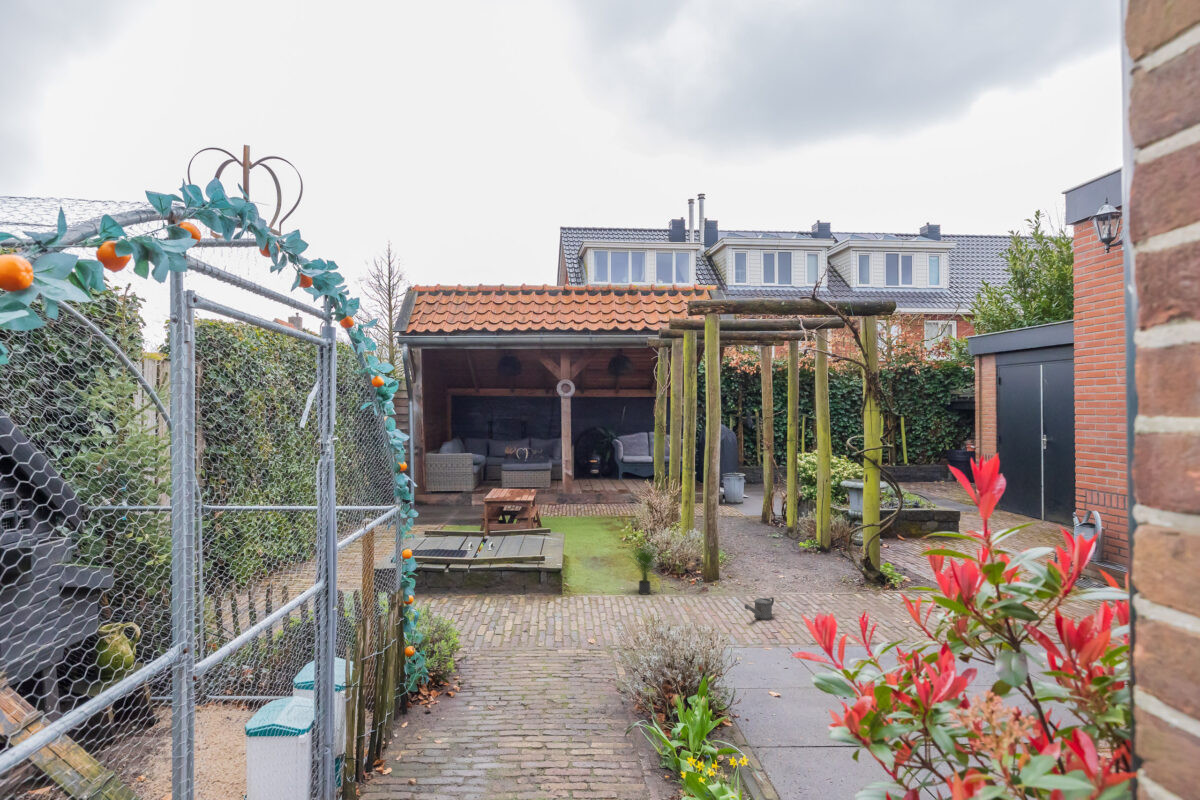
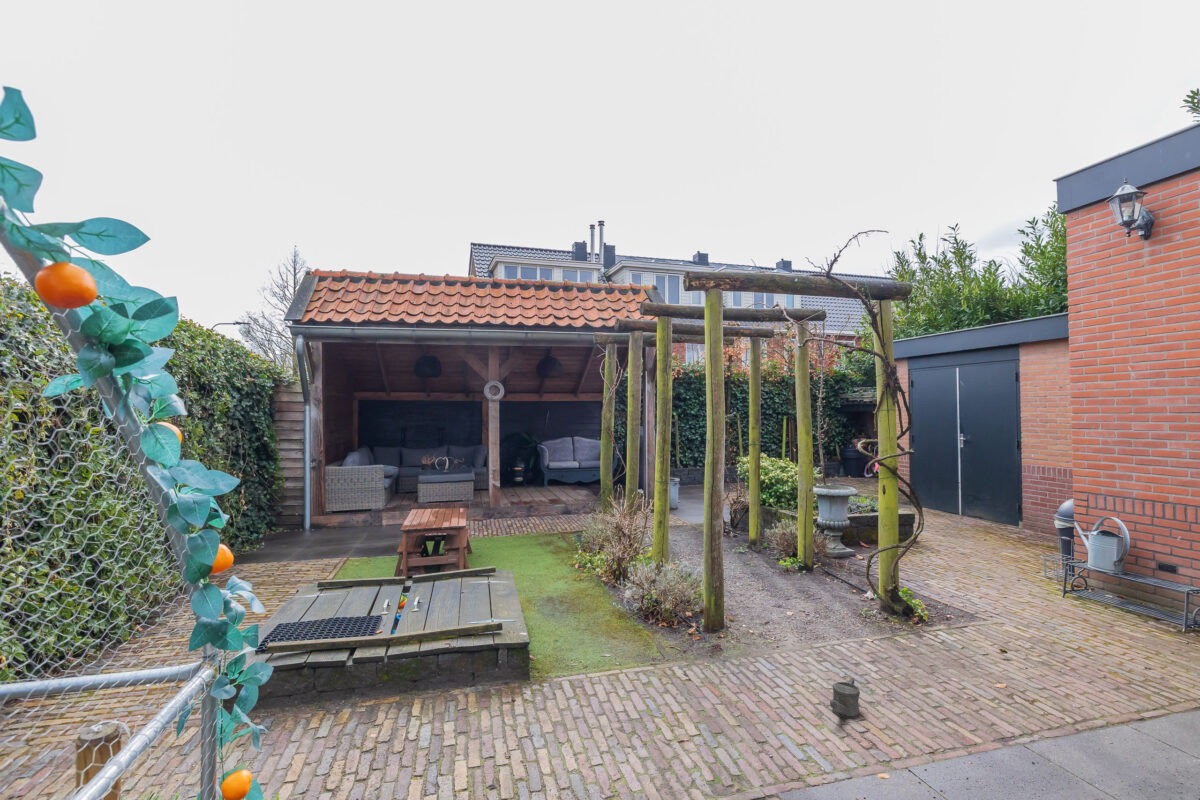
potted plant: present [630,541,657,594] -> none [615,585,675,672]

